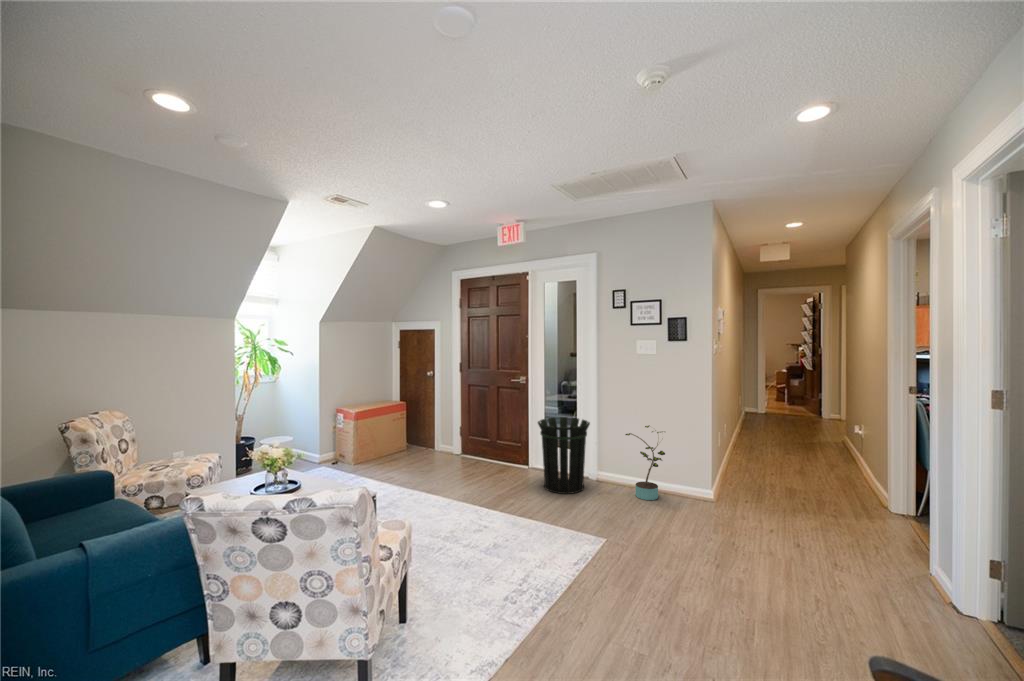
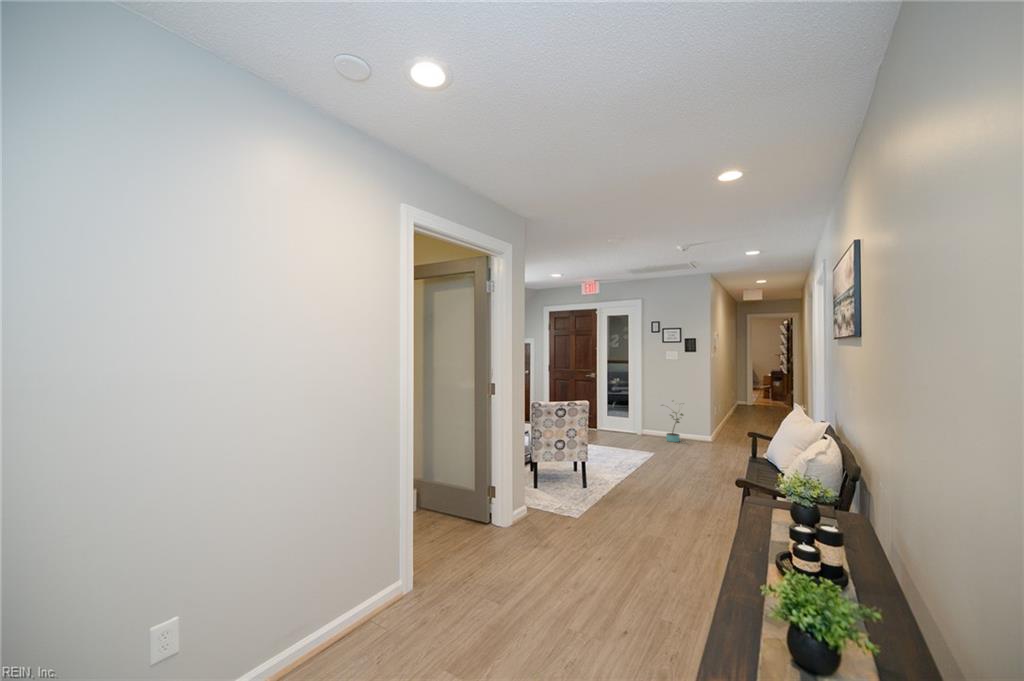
waste bin: present [538,417,590,494] -> none [607,397,639,440]

